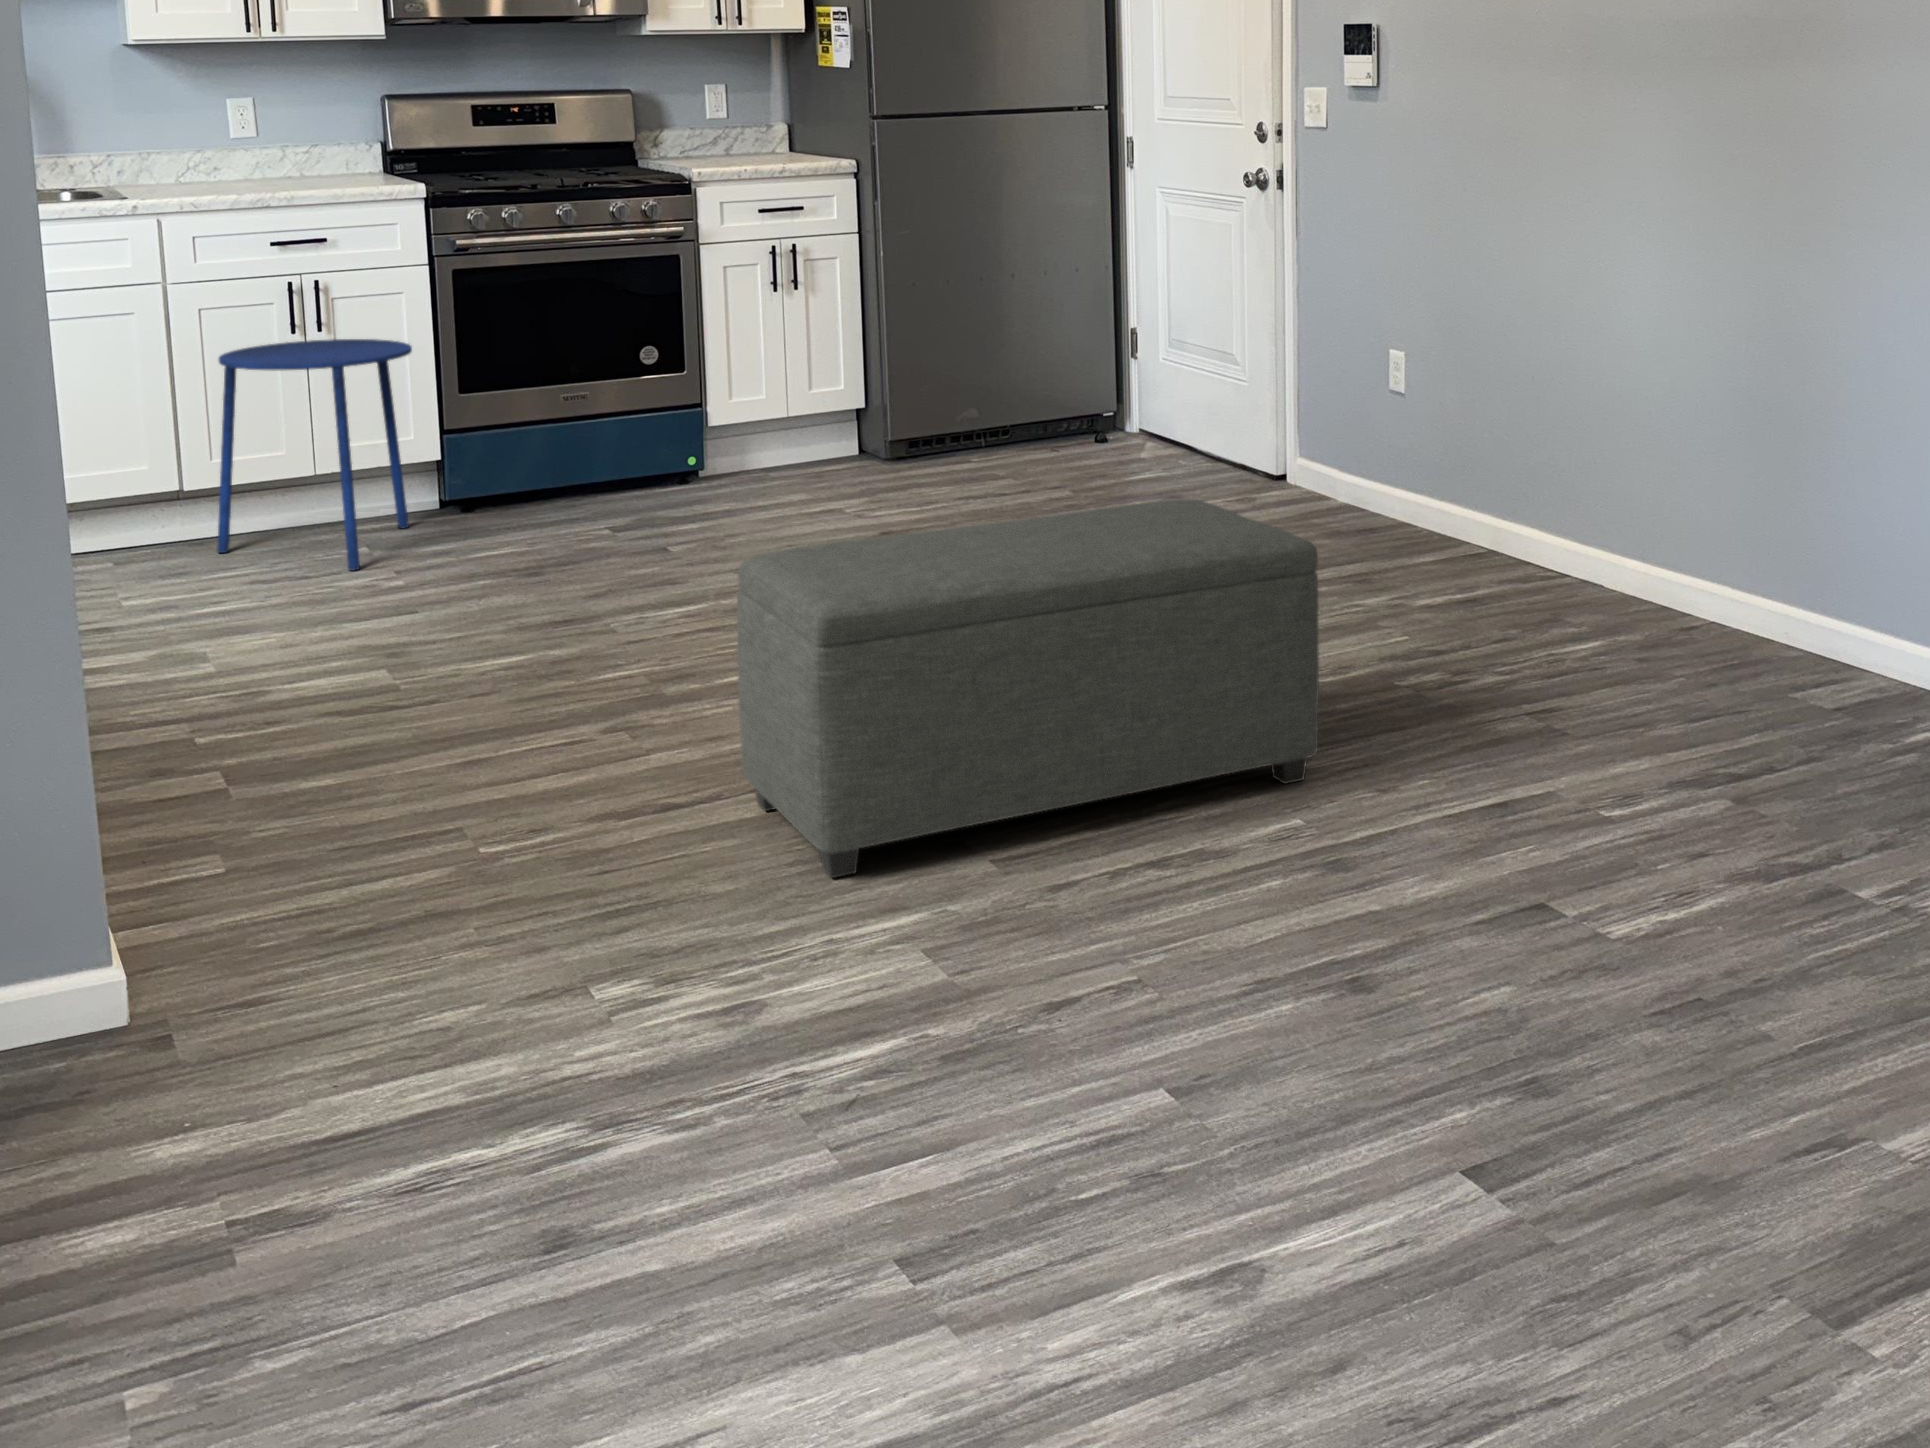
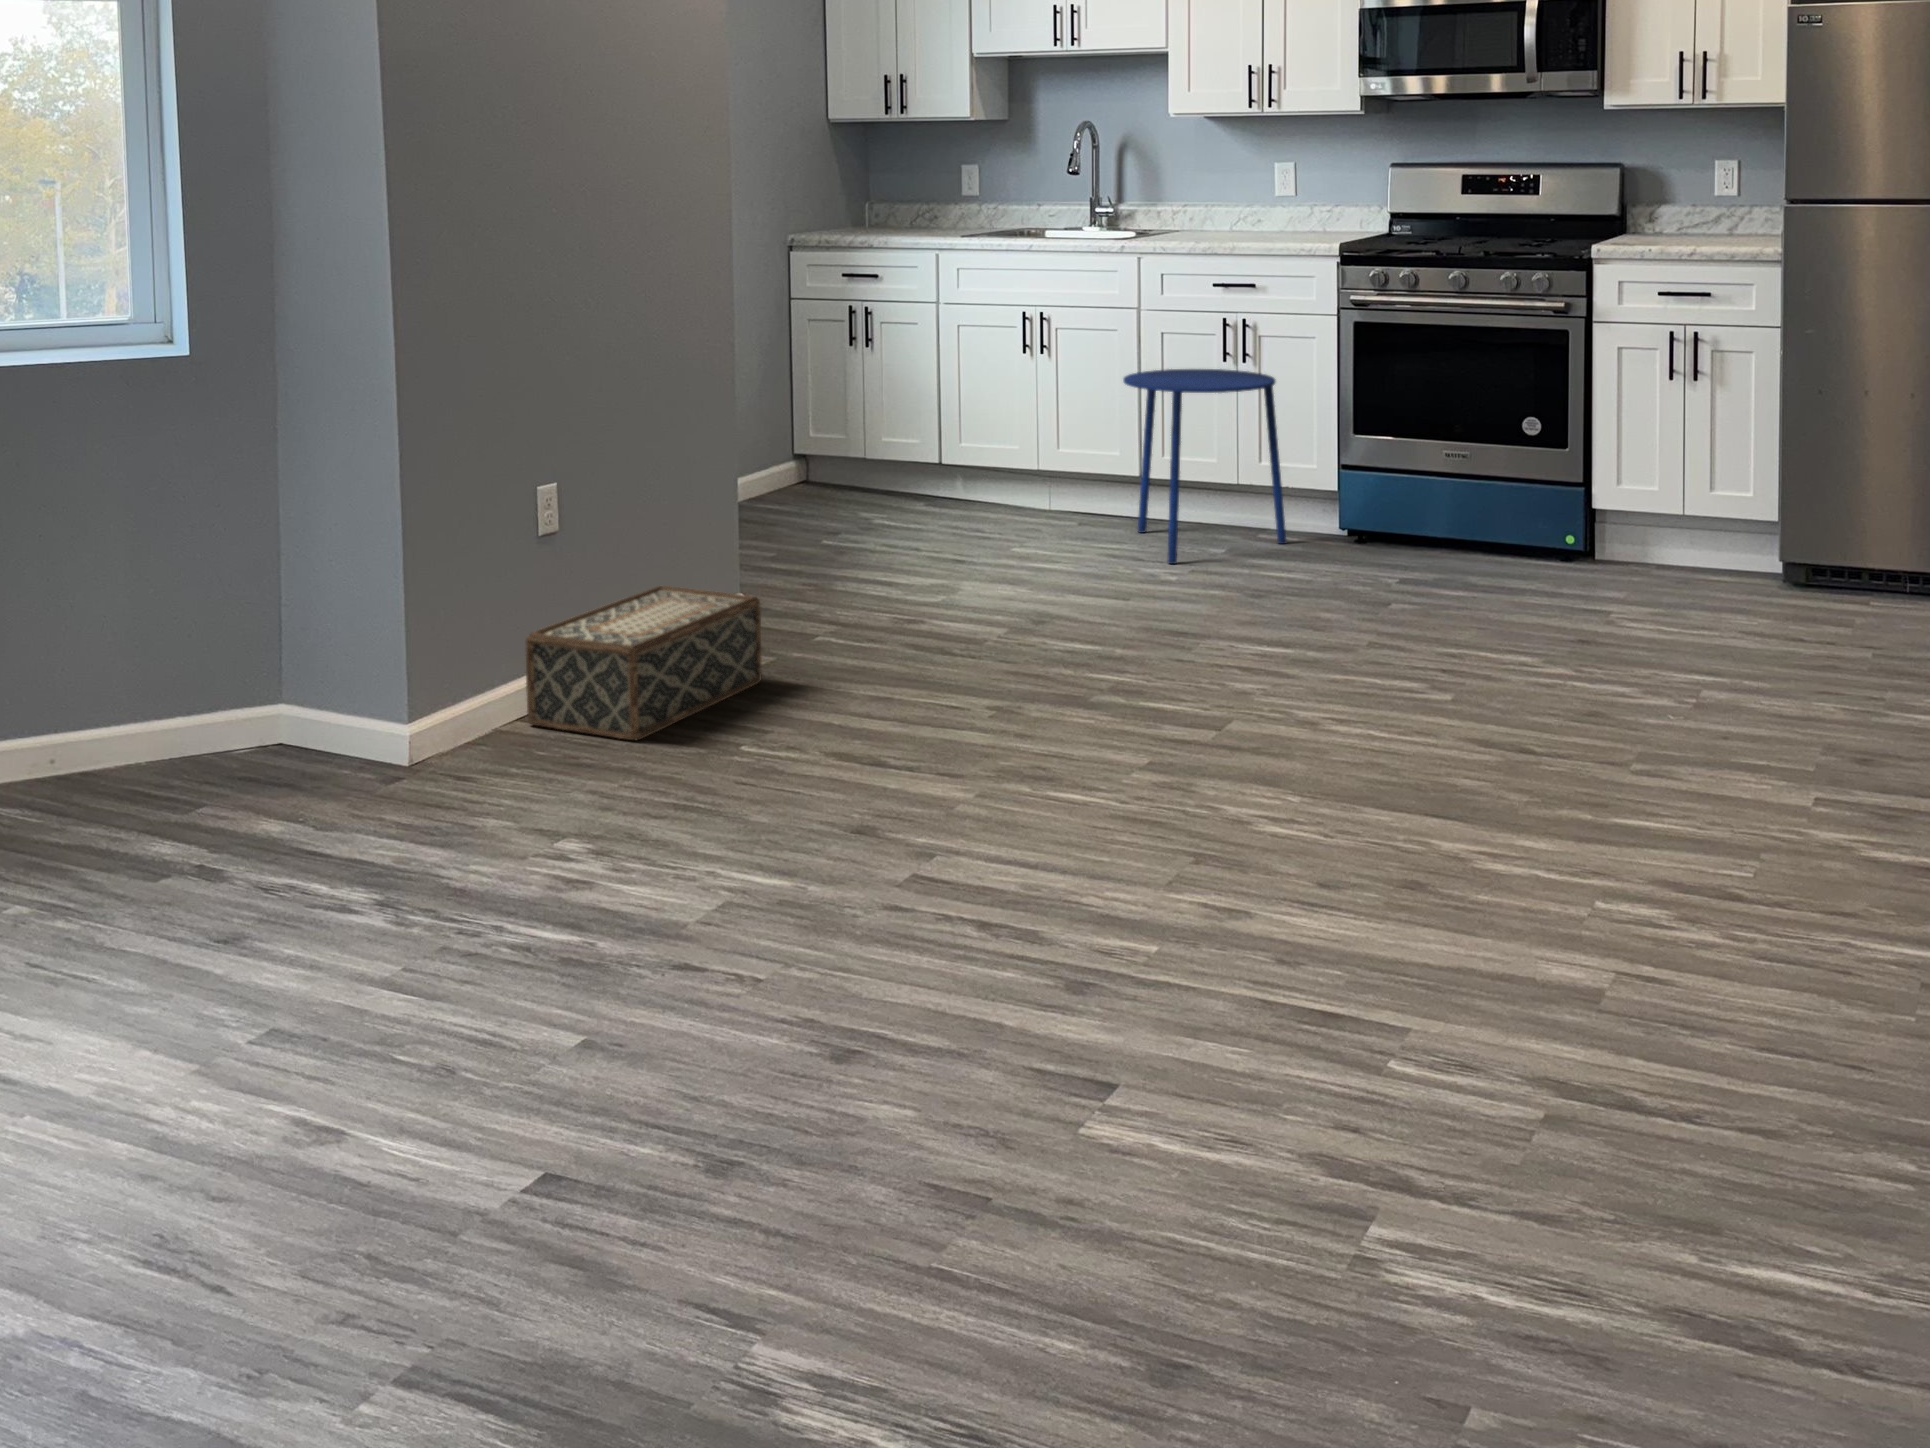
ottoman: present [737,500,1319,878] -> none [799,572,1344,928]
woven basket: none [88,682,343,938] -> present [526,586,761,740]

